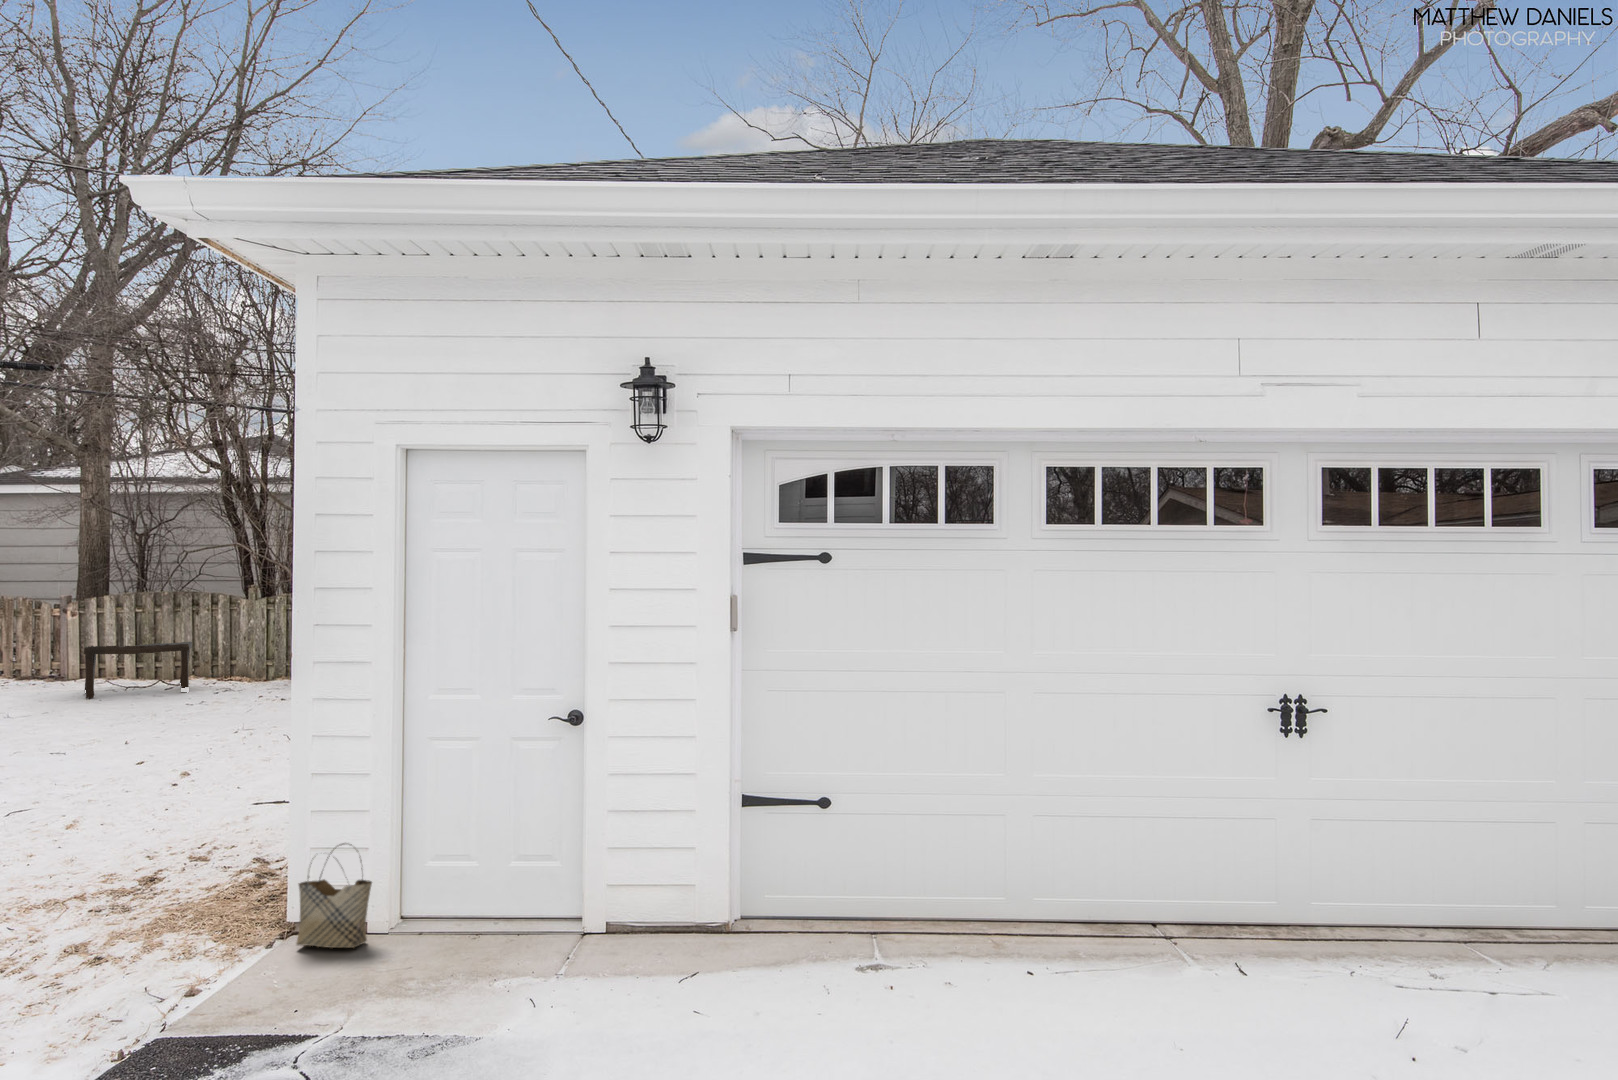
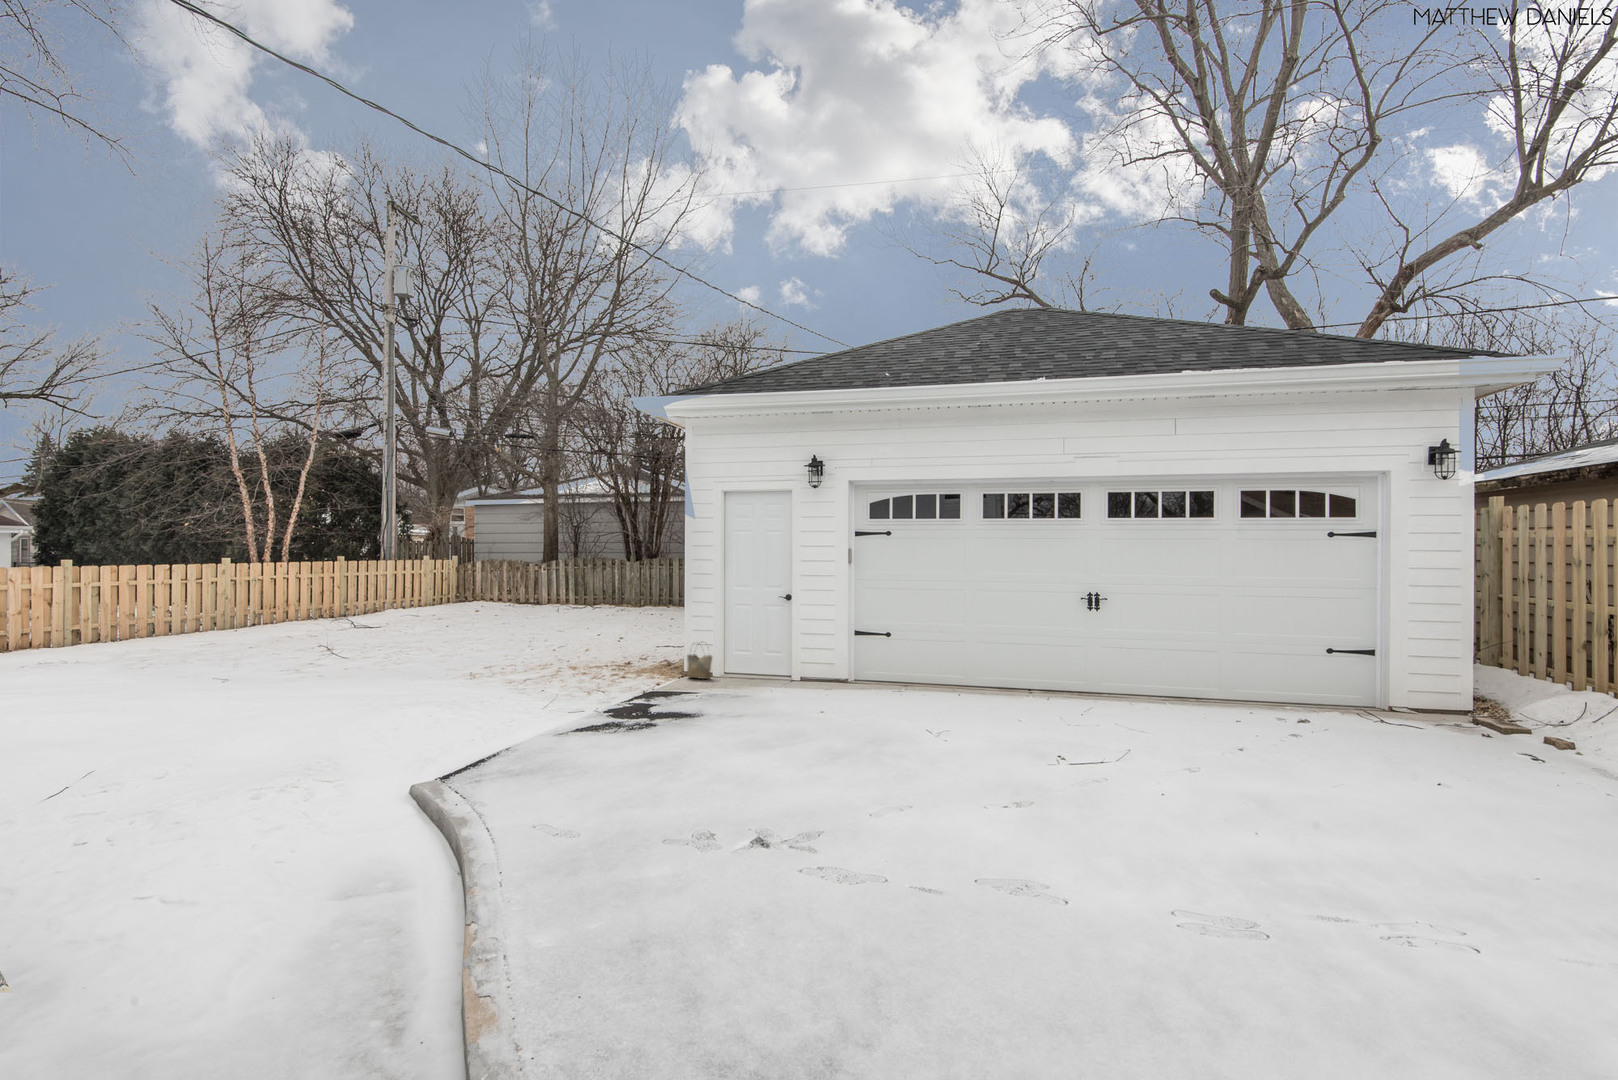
bench: present [84,642,192,698] -> none [555,585,604,612]

